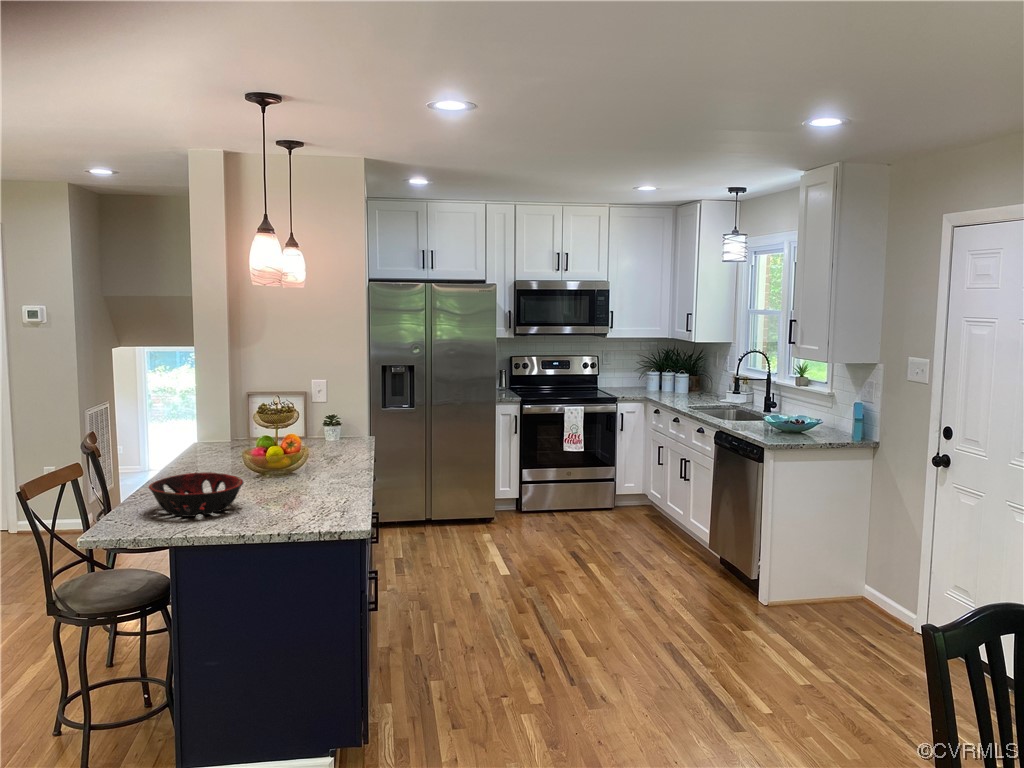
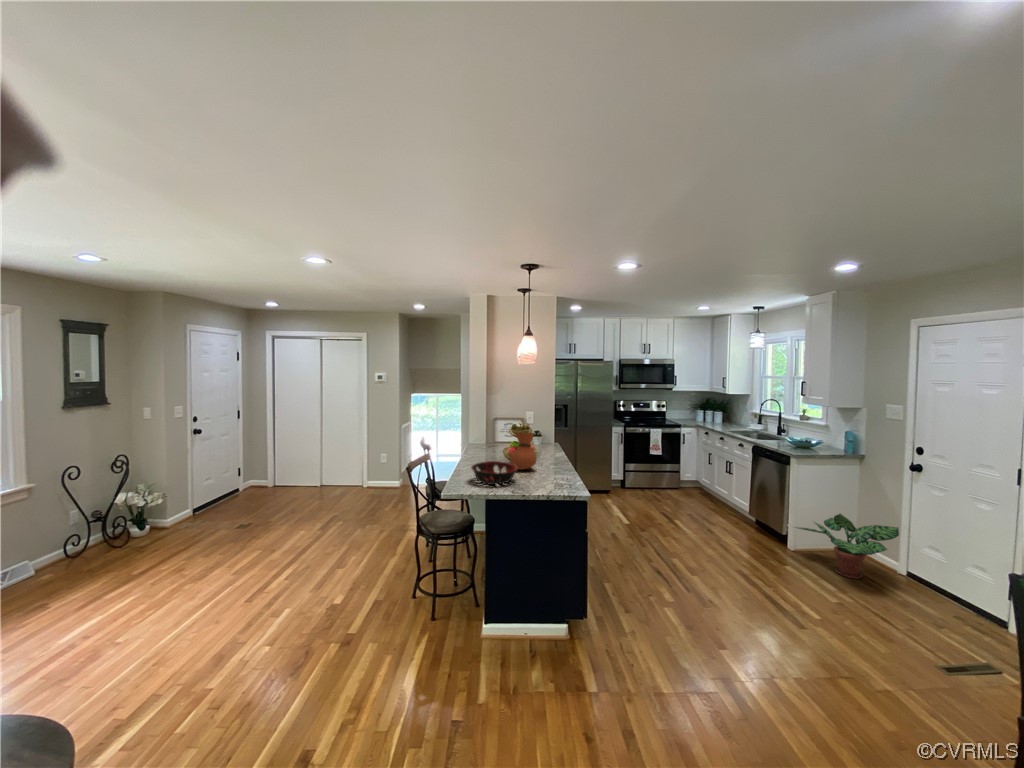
vase: none [243,417,294,487] -> present [510,433,537,470]
potted plant: none [760,539,914,643] -> present [799,514,899,579]

